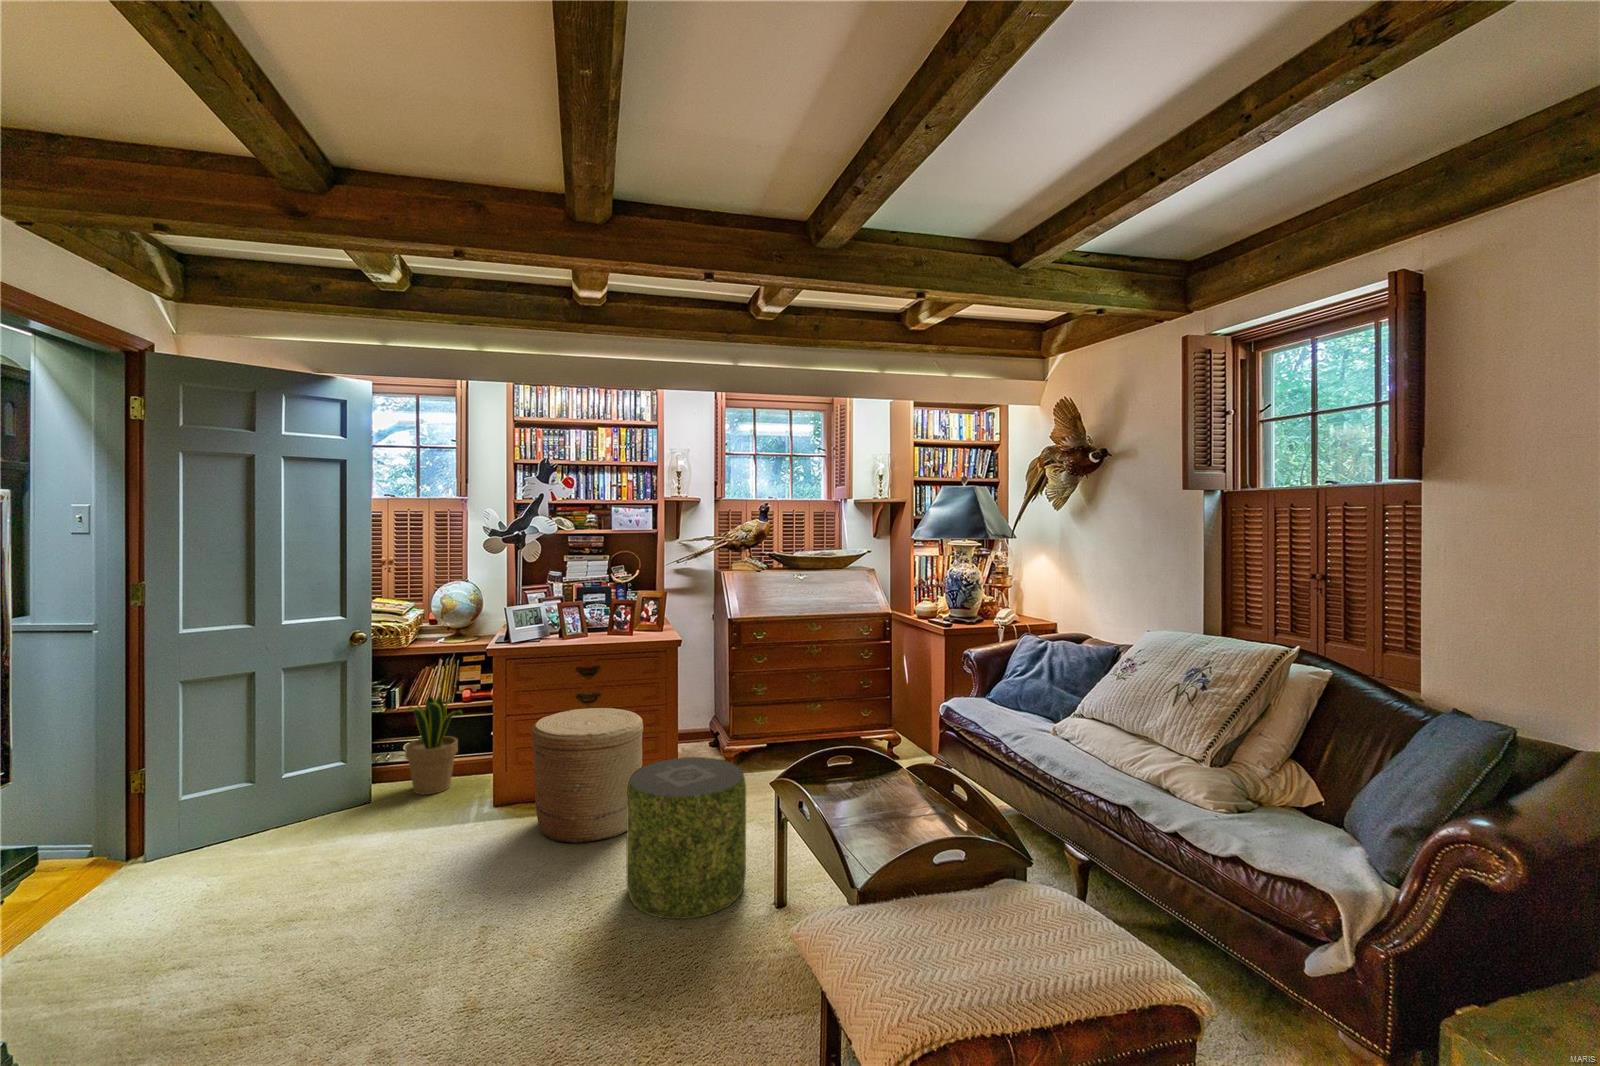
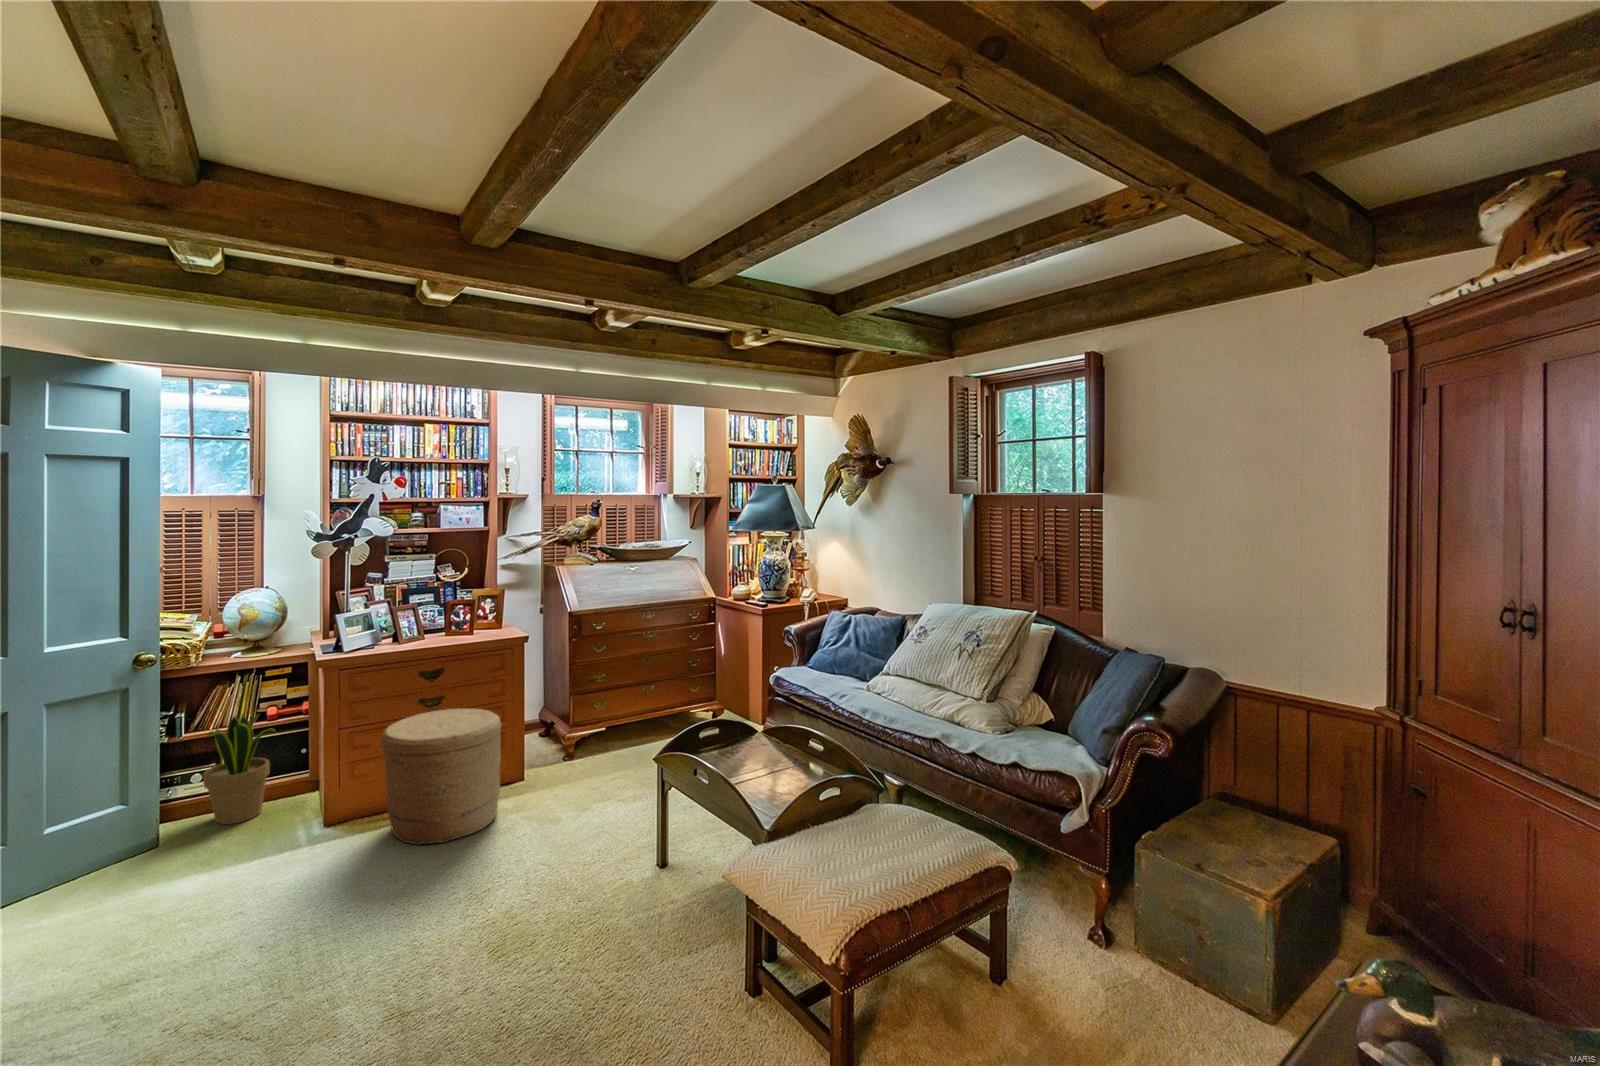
pouf: present [626,757,746,919] -> none [513,744,627,892]

